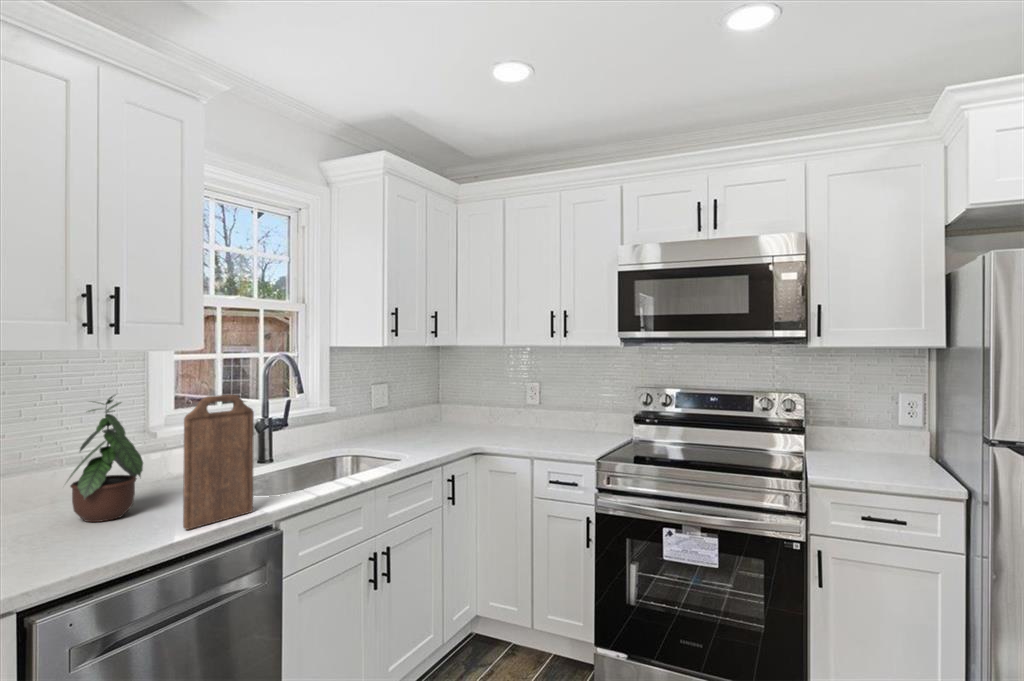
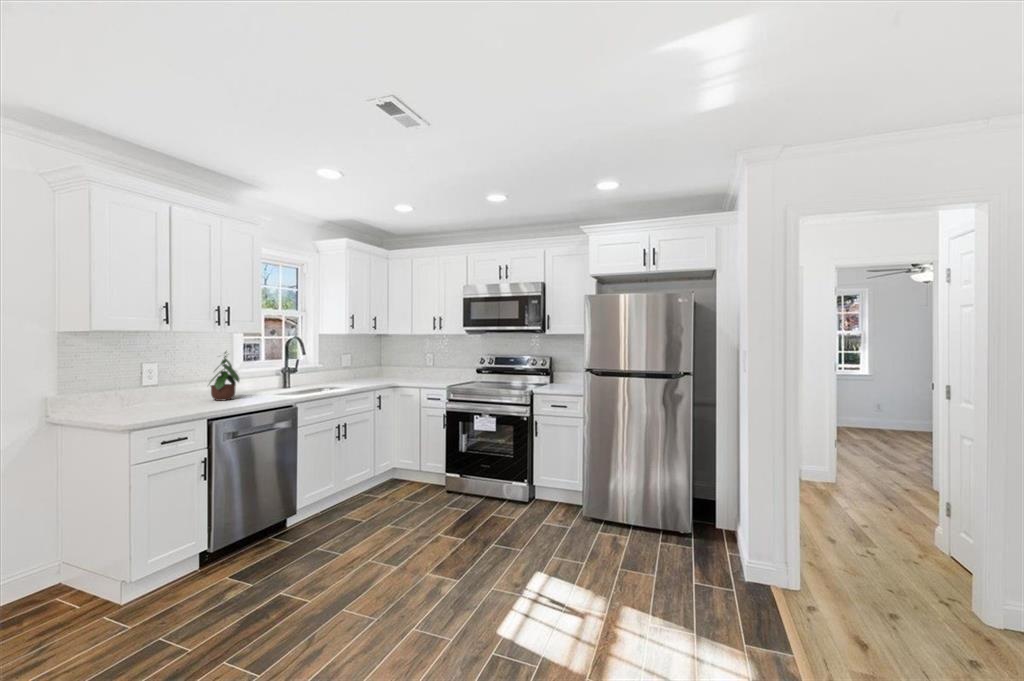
cutting board: present [183,395,254,530] -> none [259,350,286,402]

